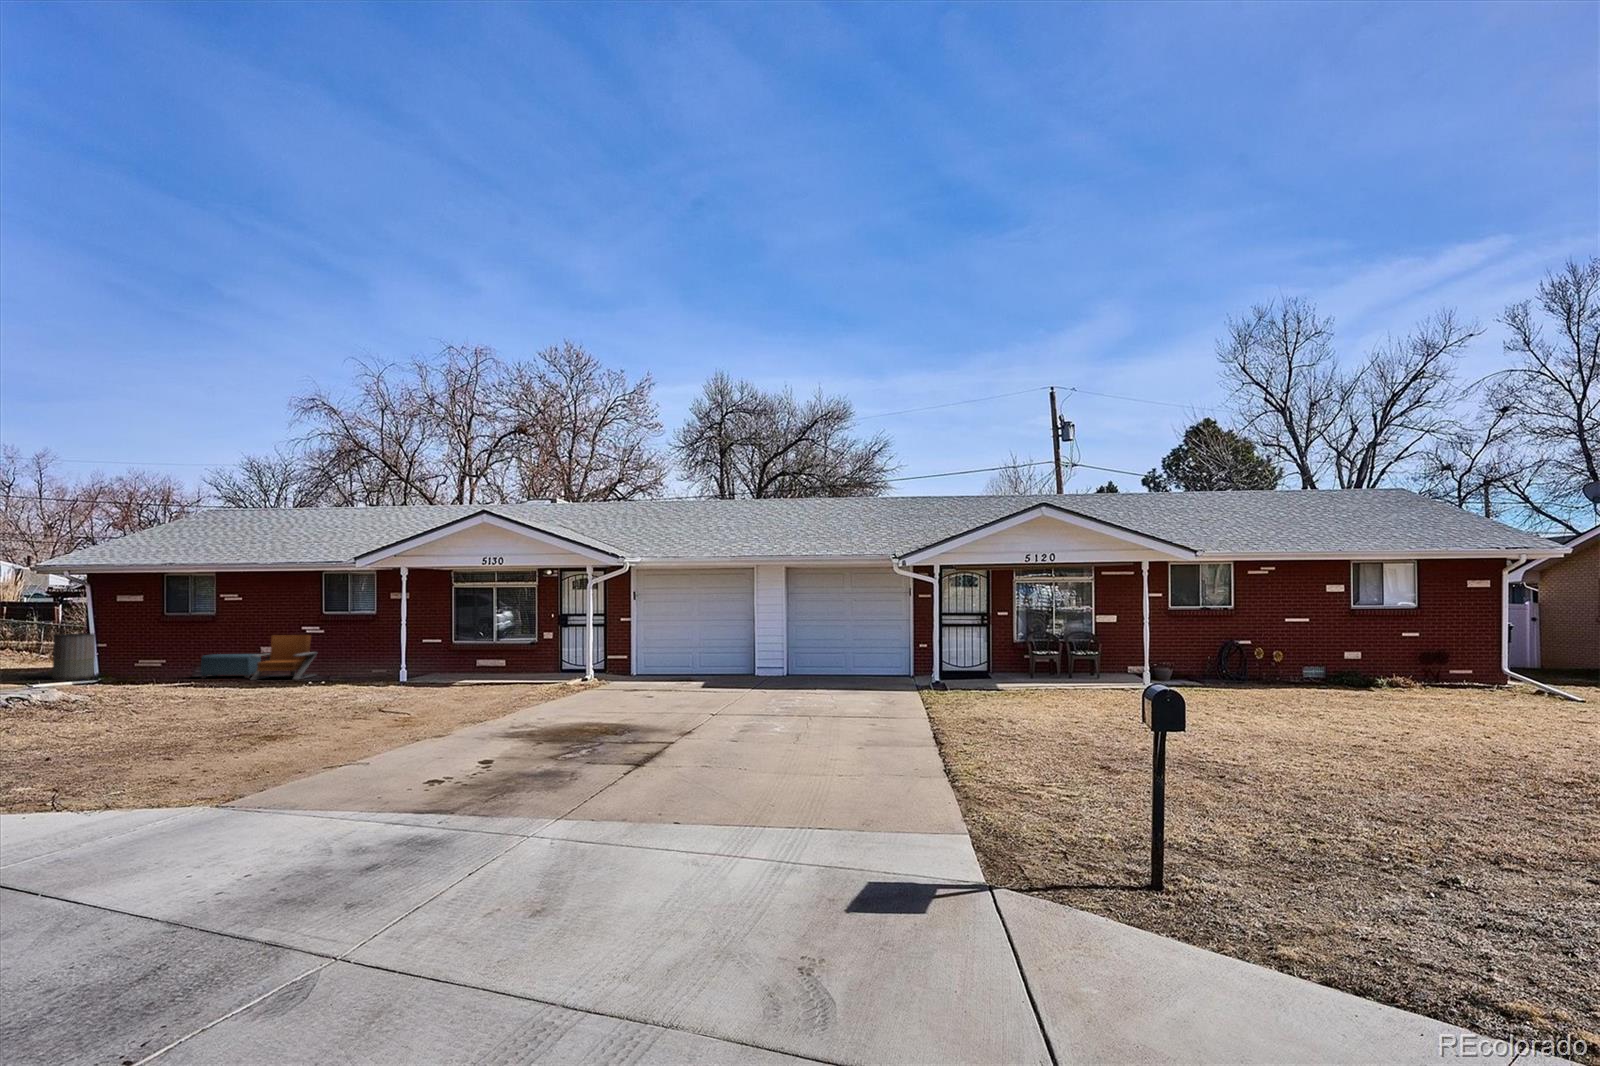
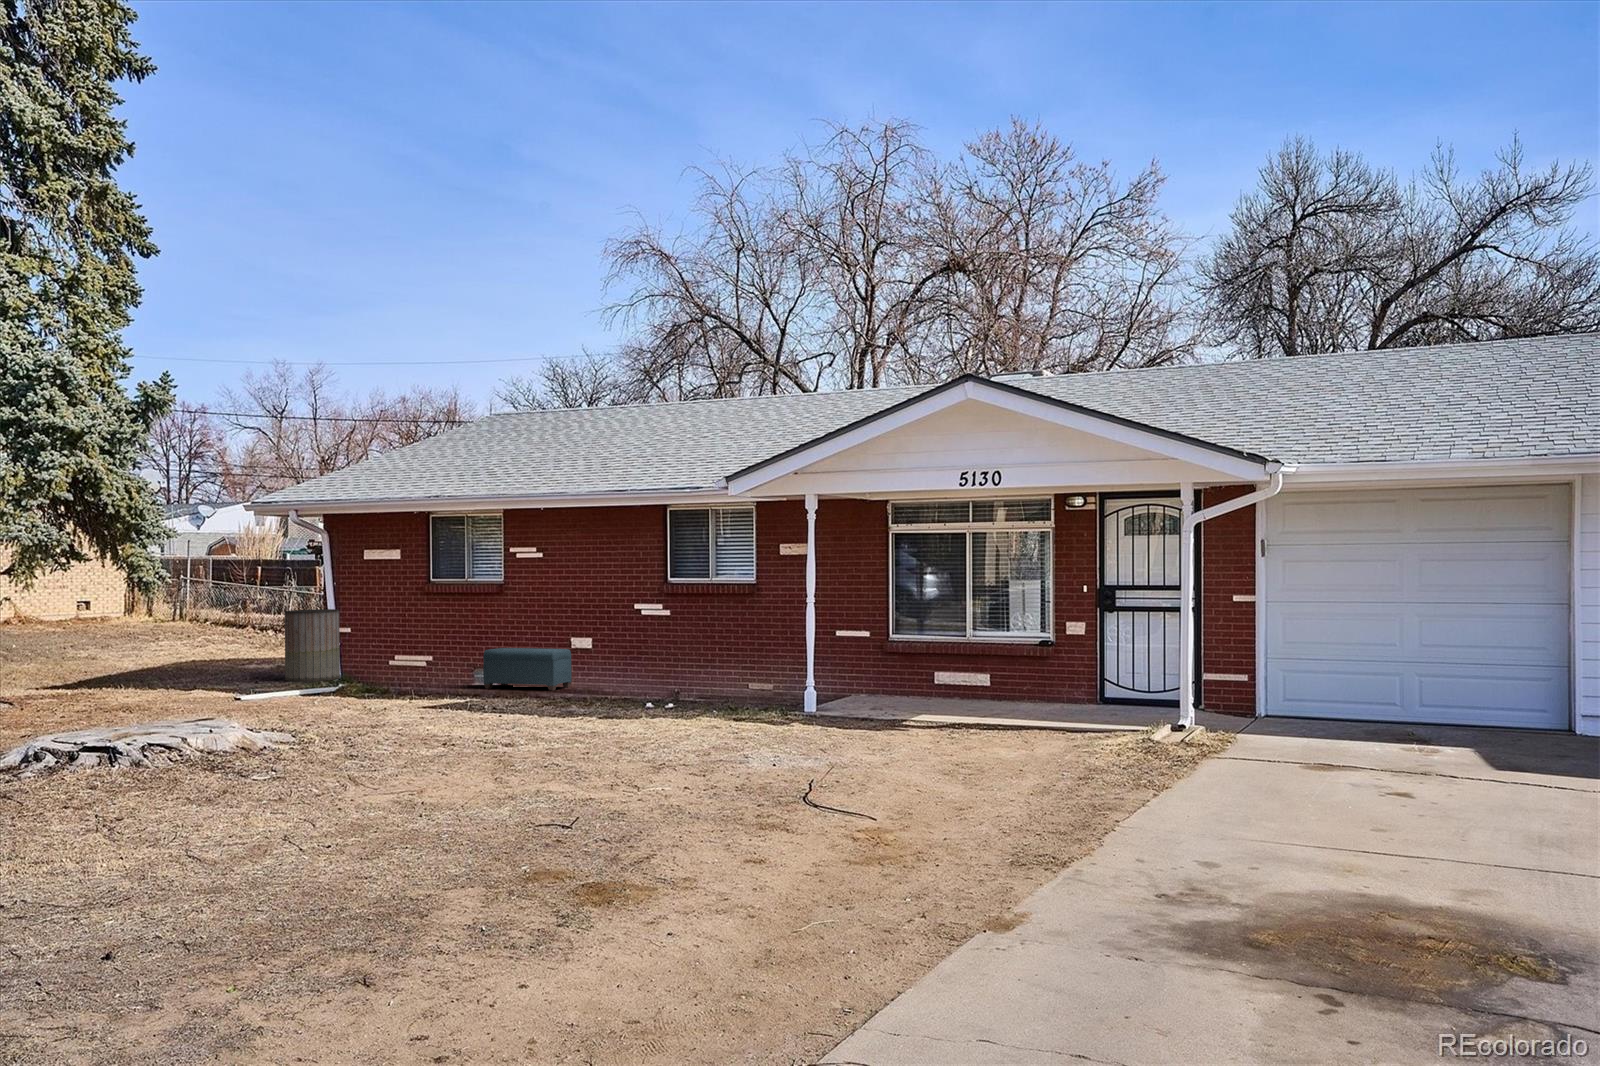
lounge chair: present [251,635,318,680] -> none [556,618,659,698]

